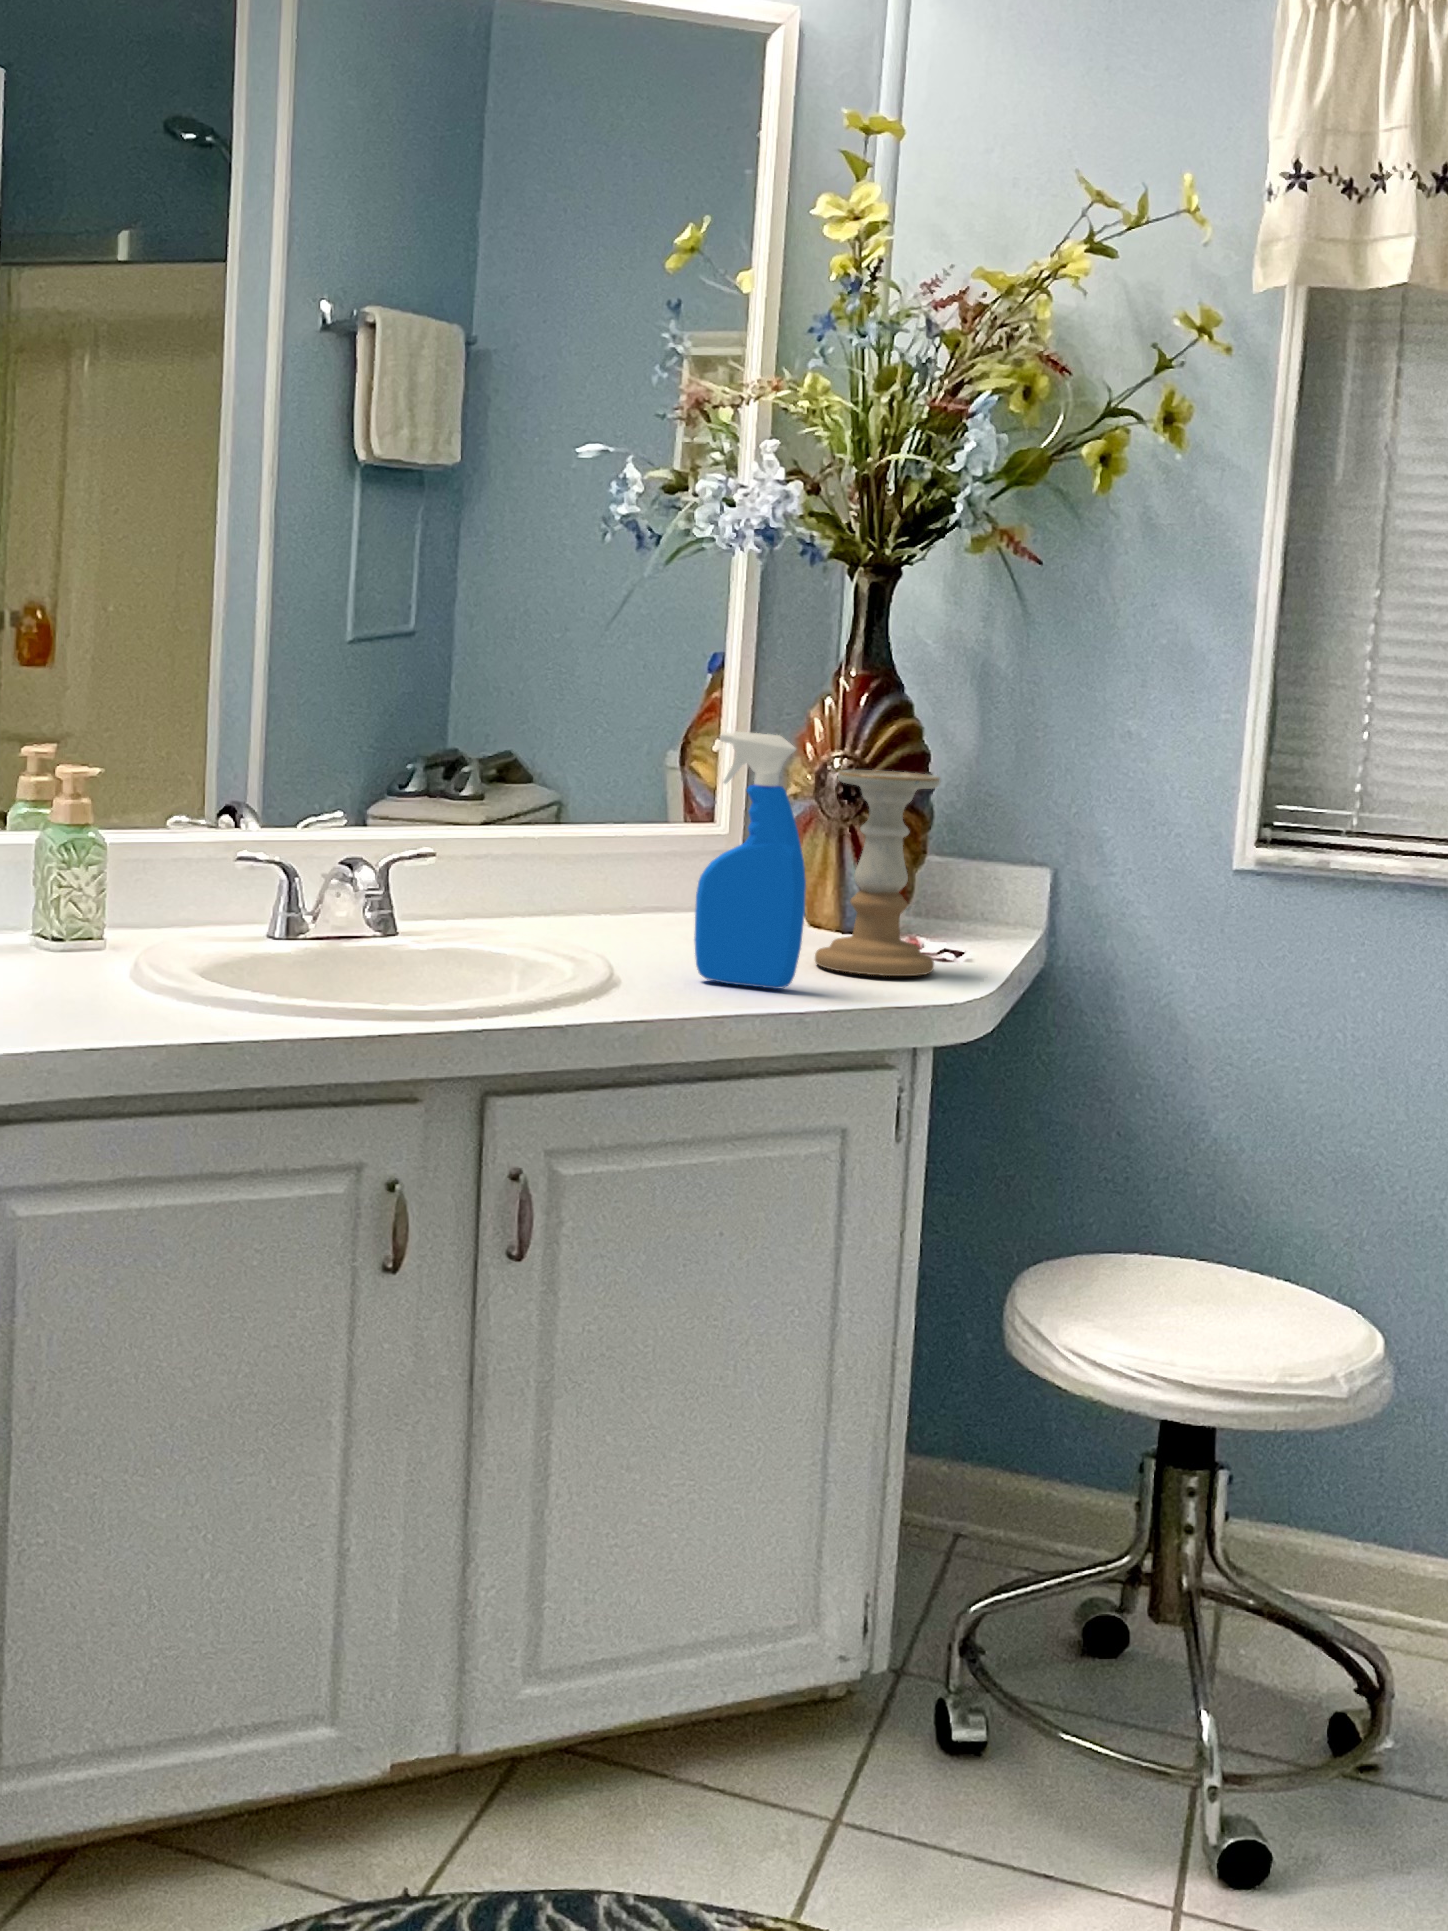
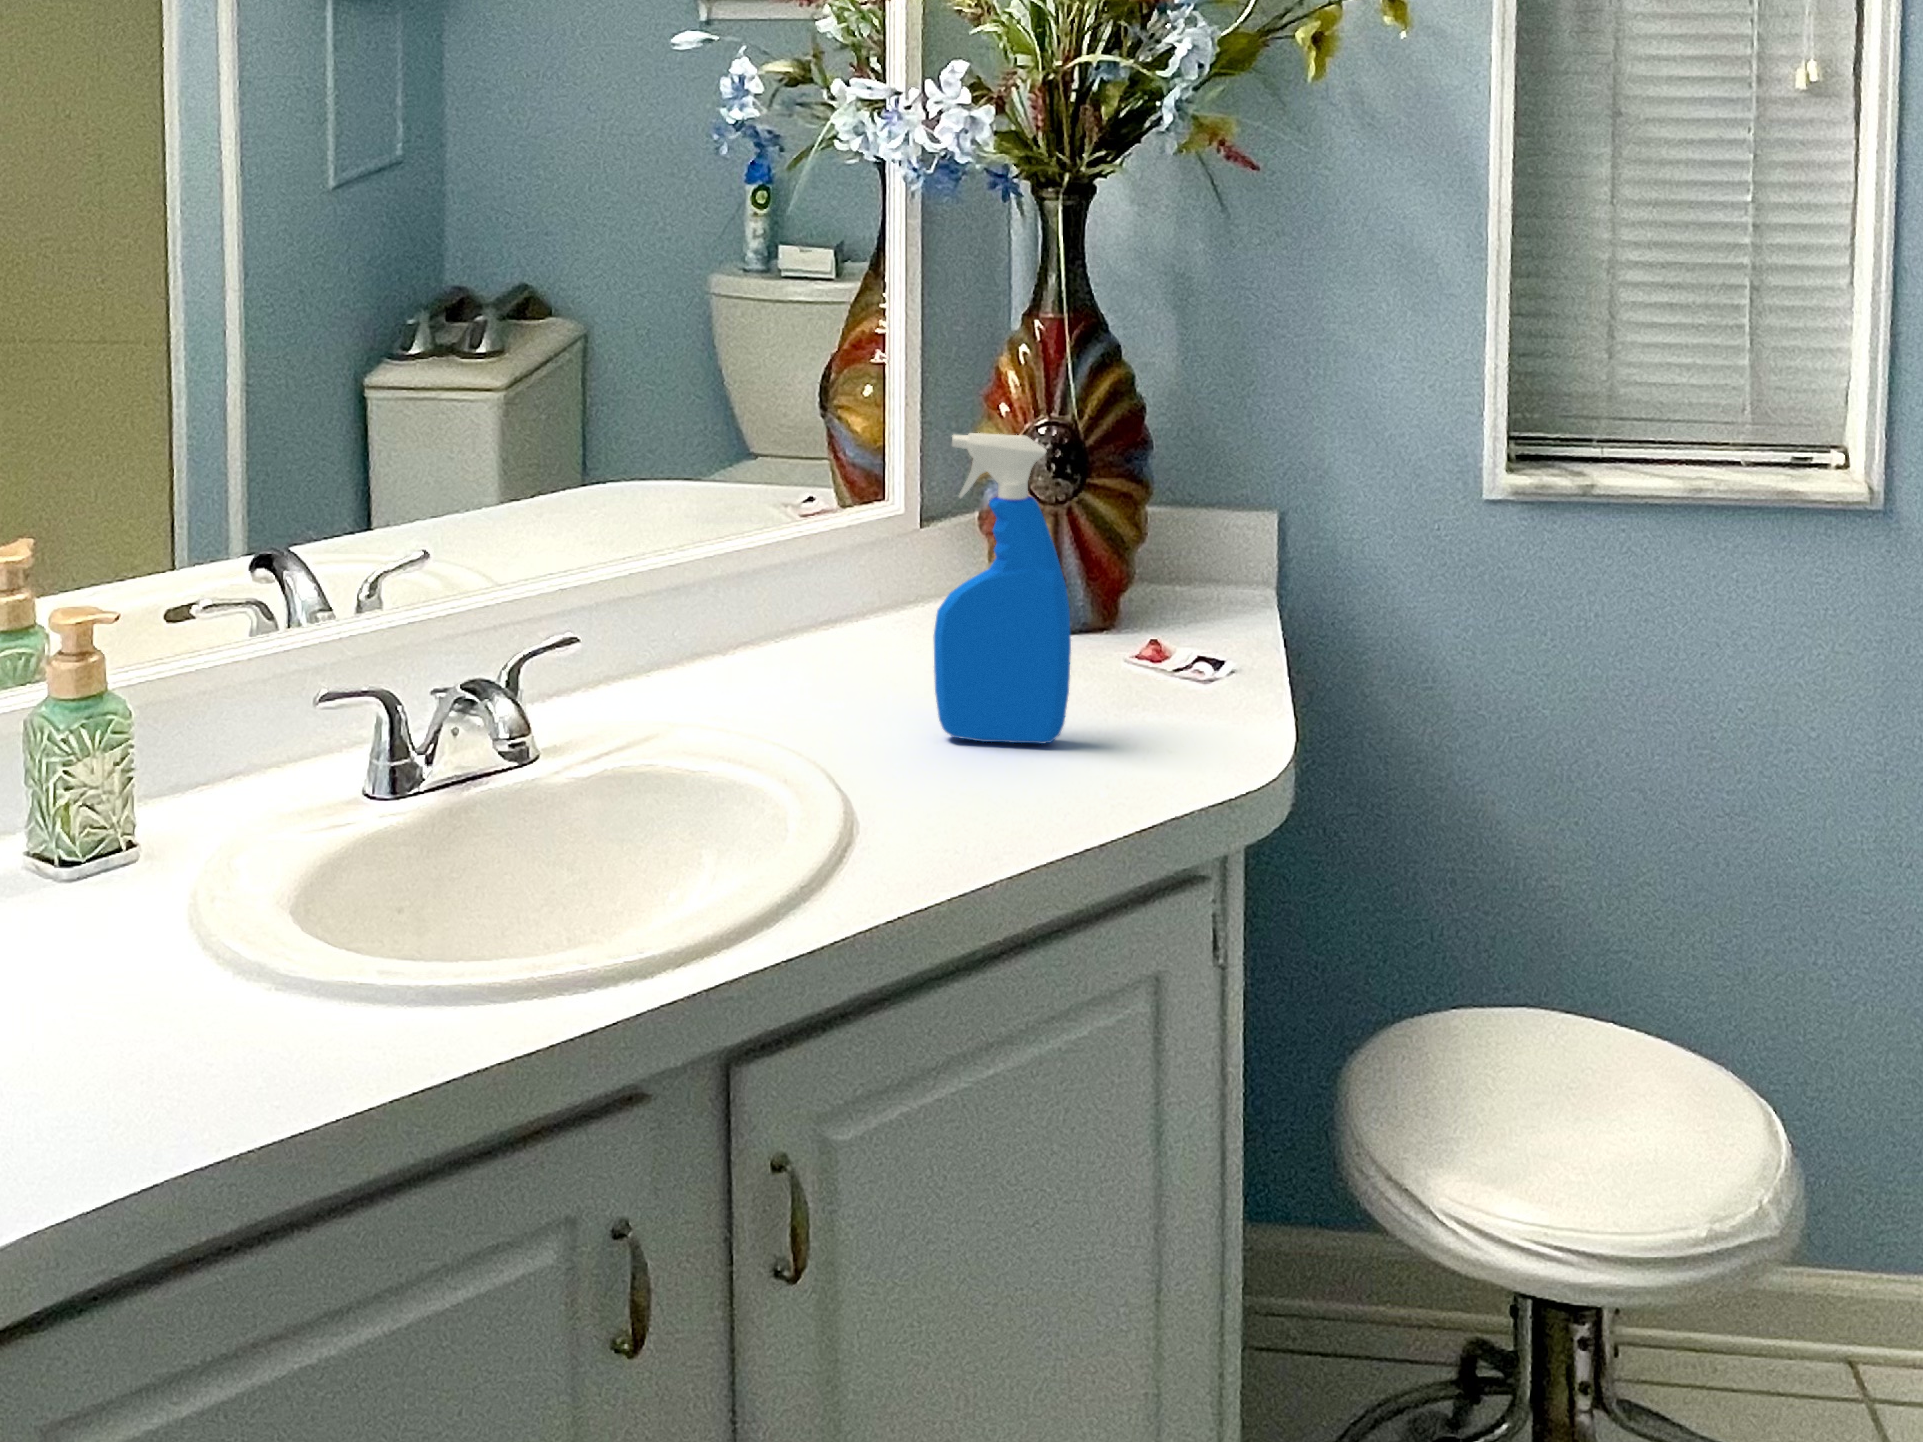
candle holder: present [815,770,940,976] -> none [1055,440,1199,698]

